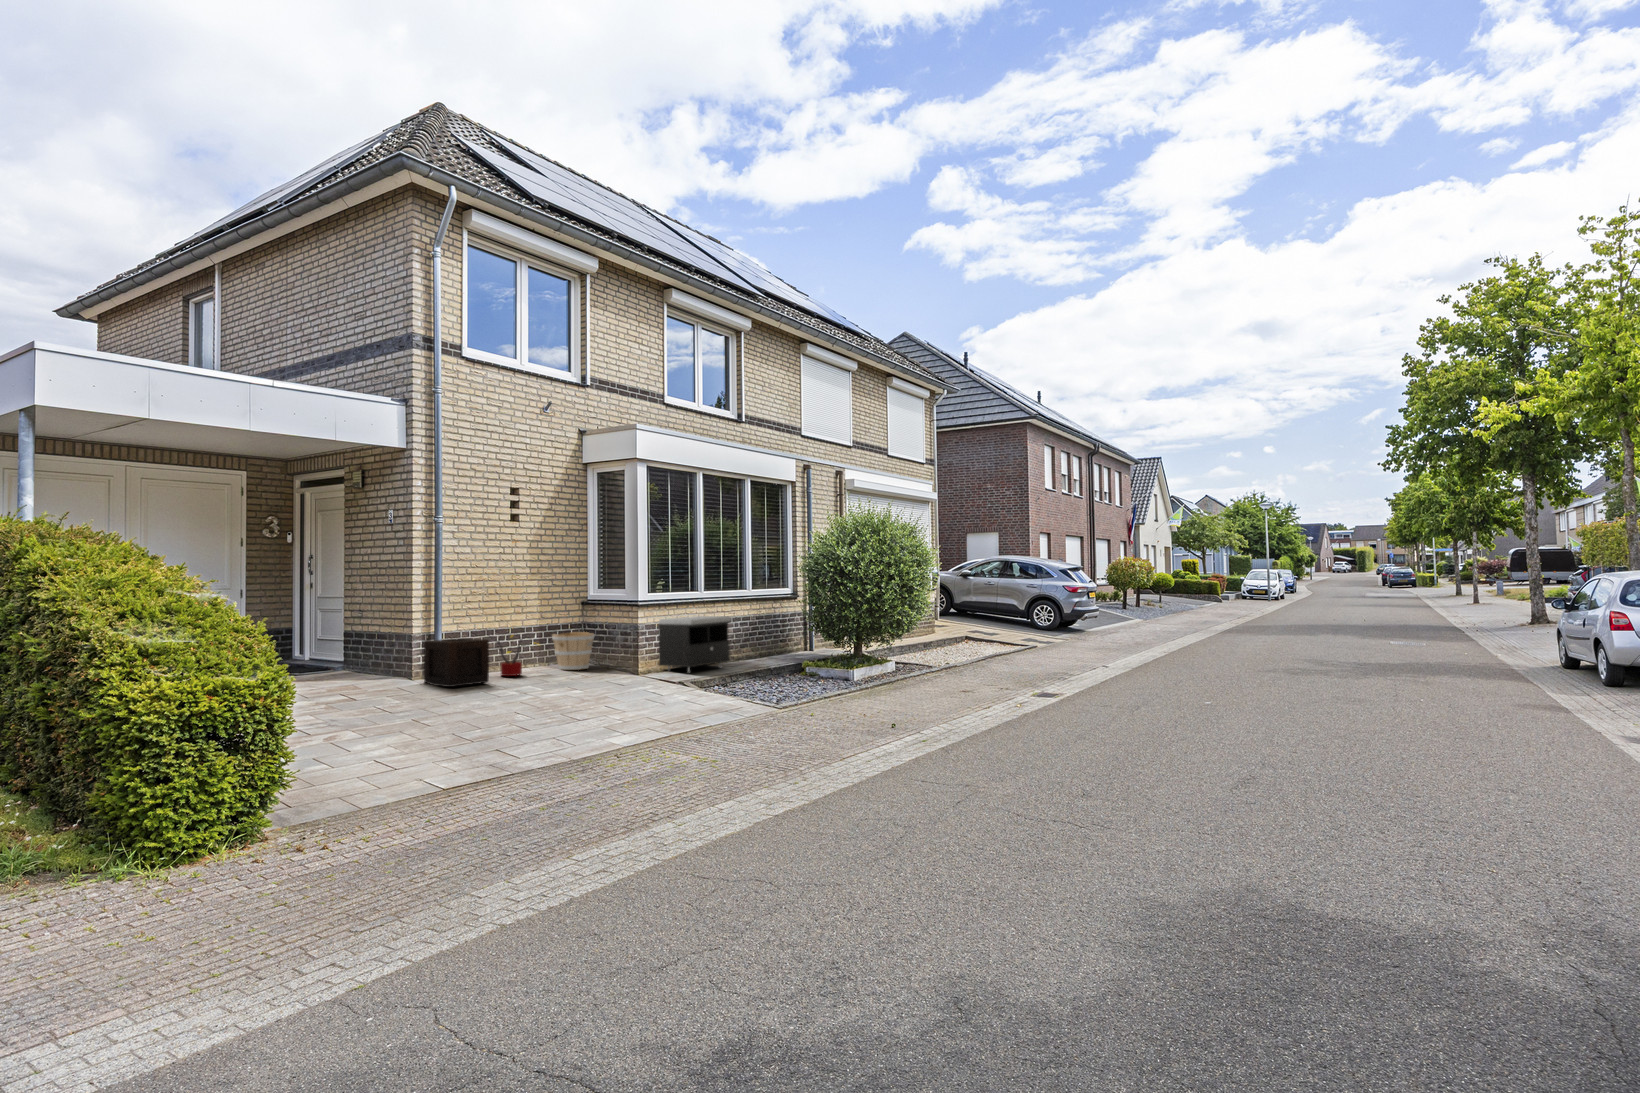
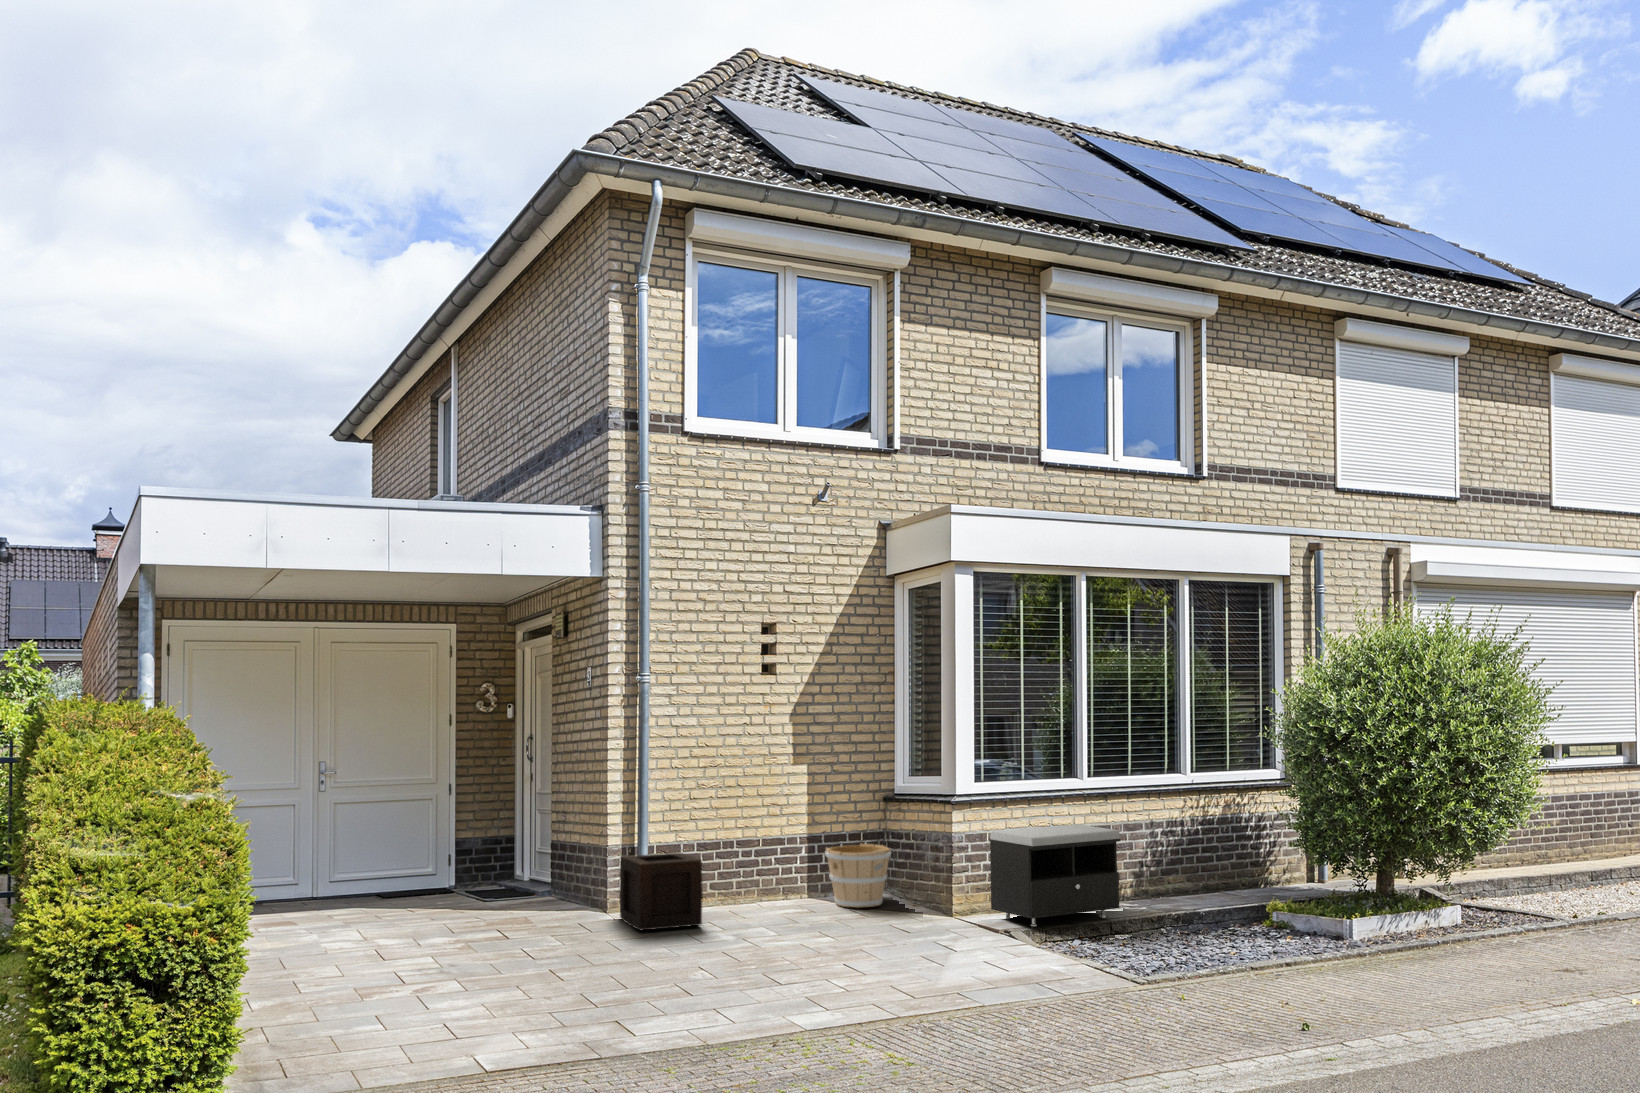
decorative plant: present [487,634,522,676] -> none [708,835,794,914]

